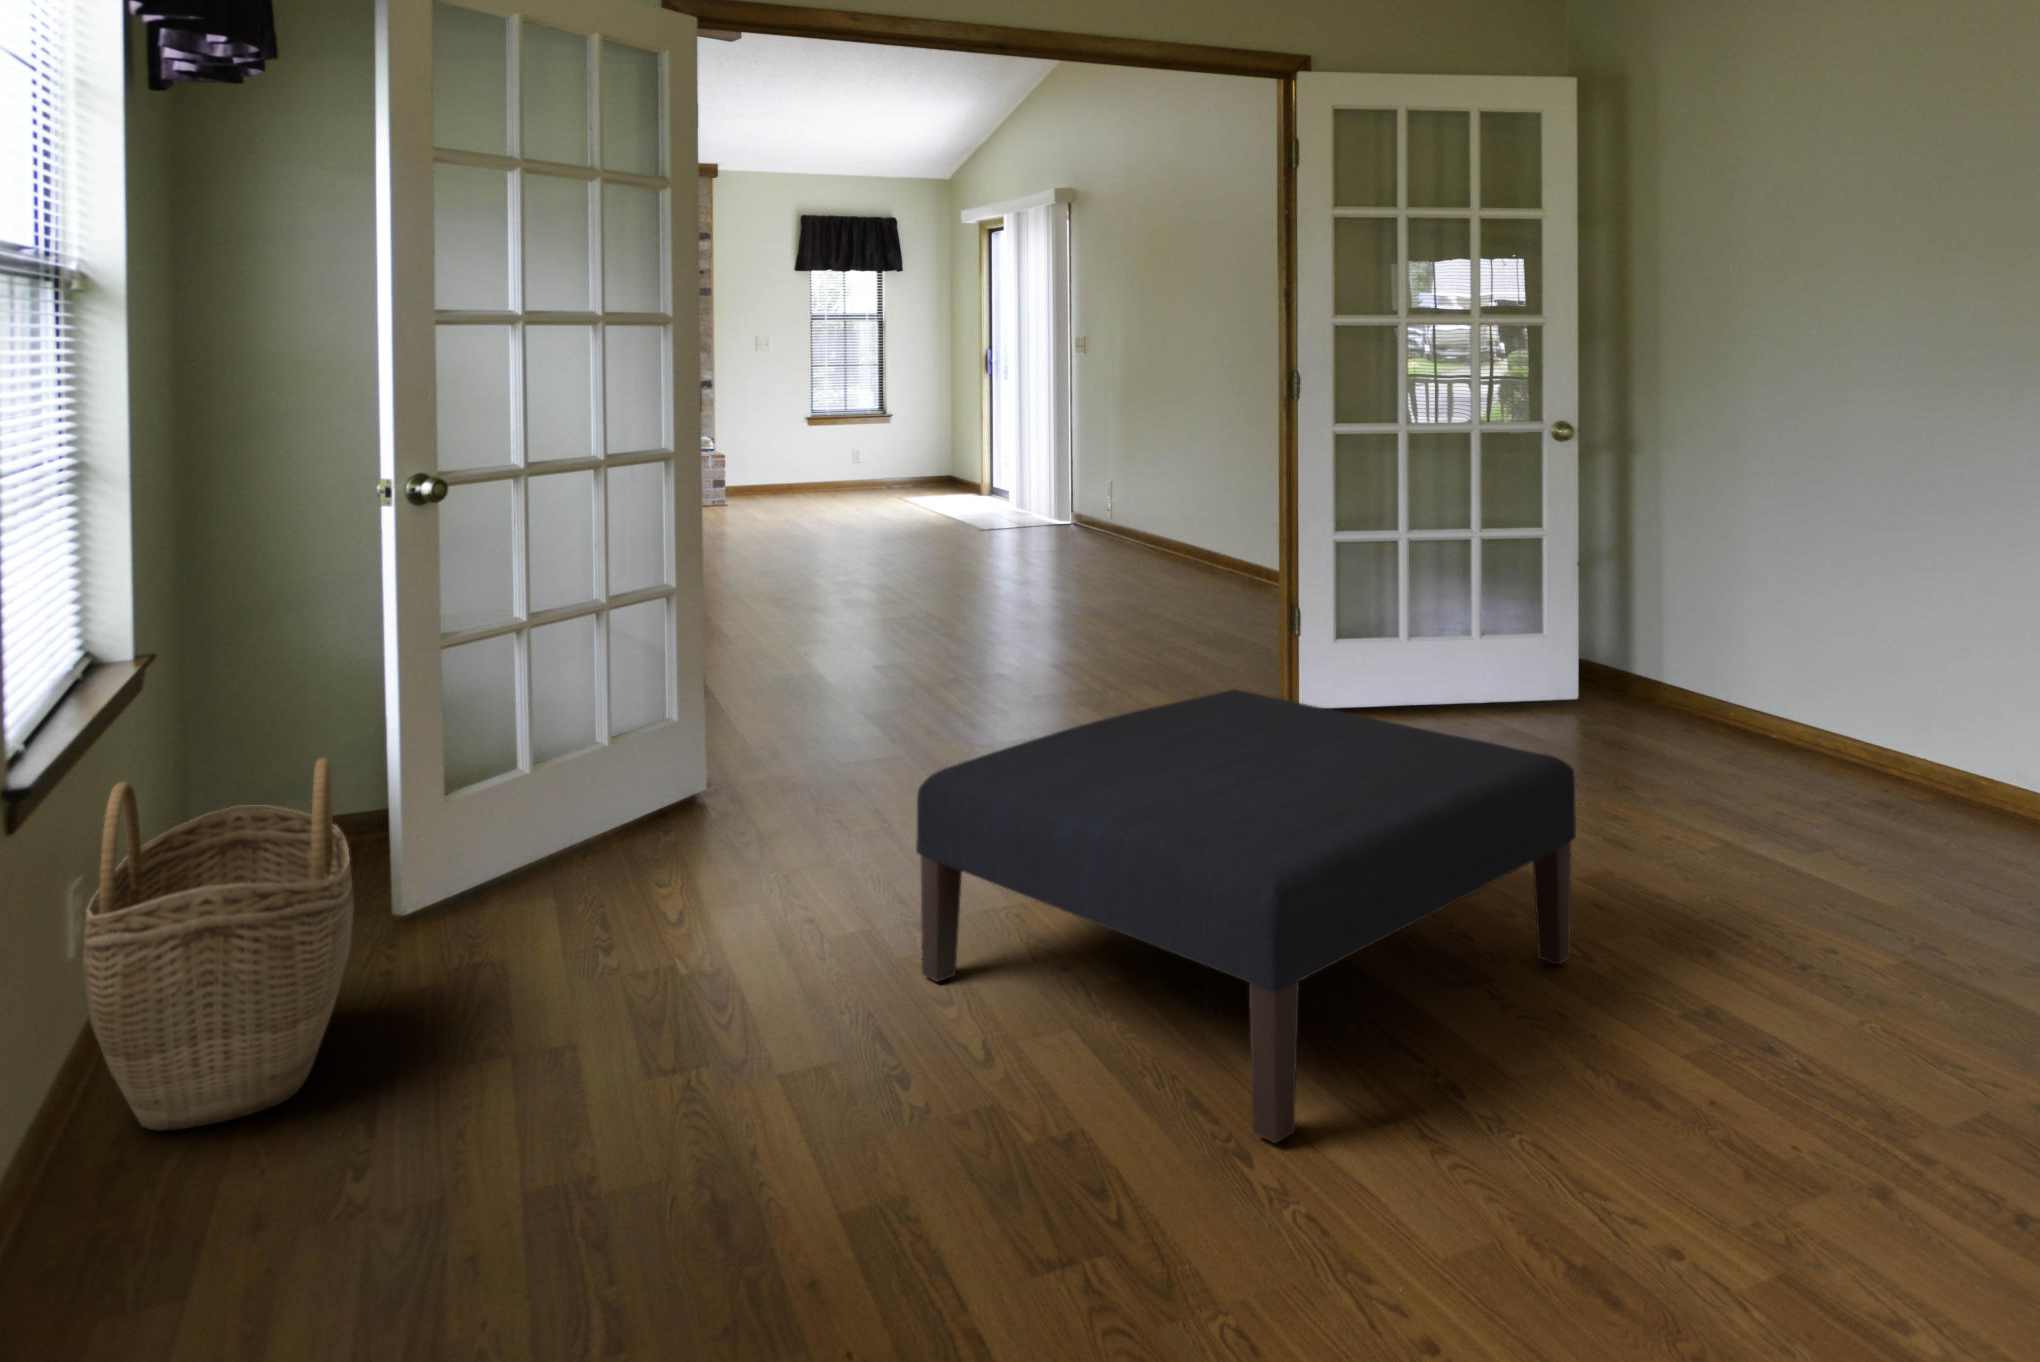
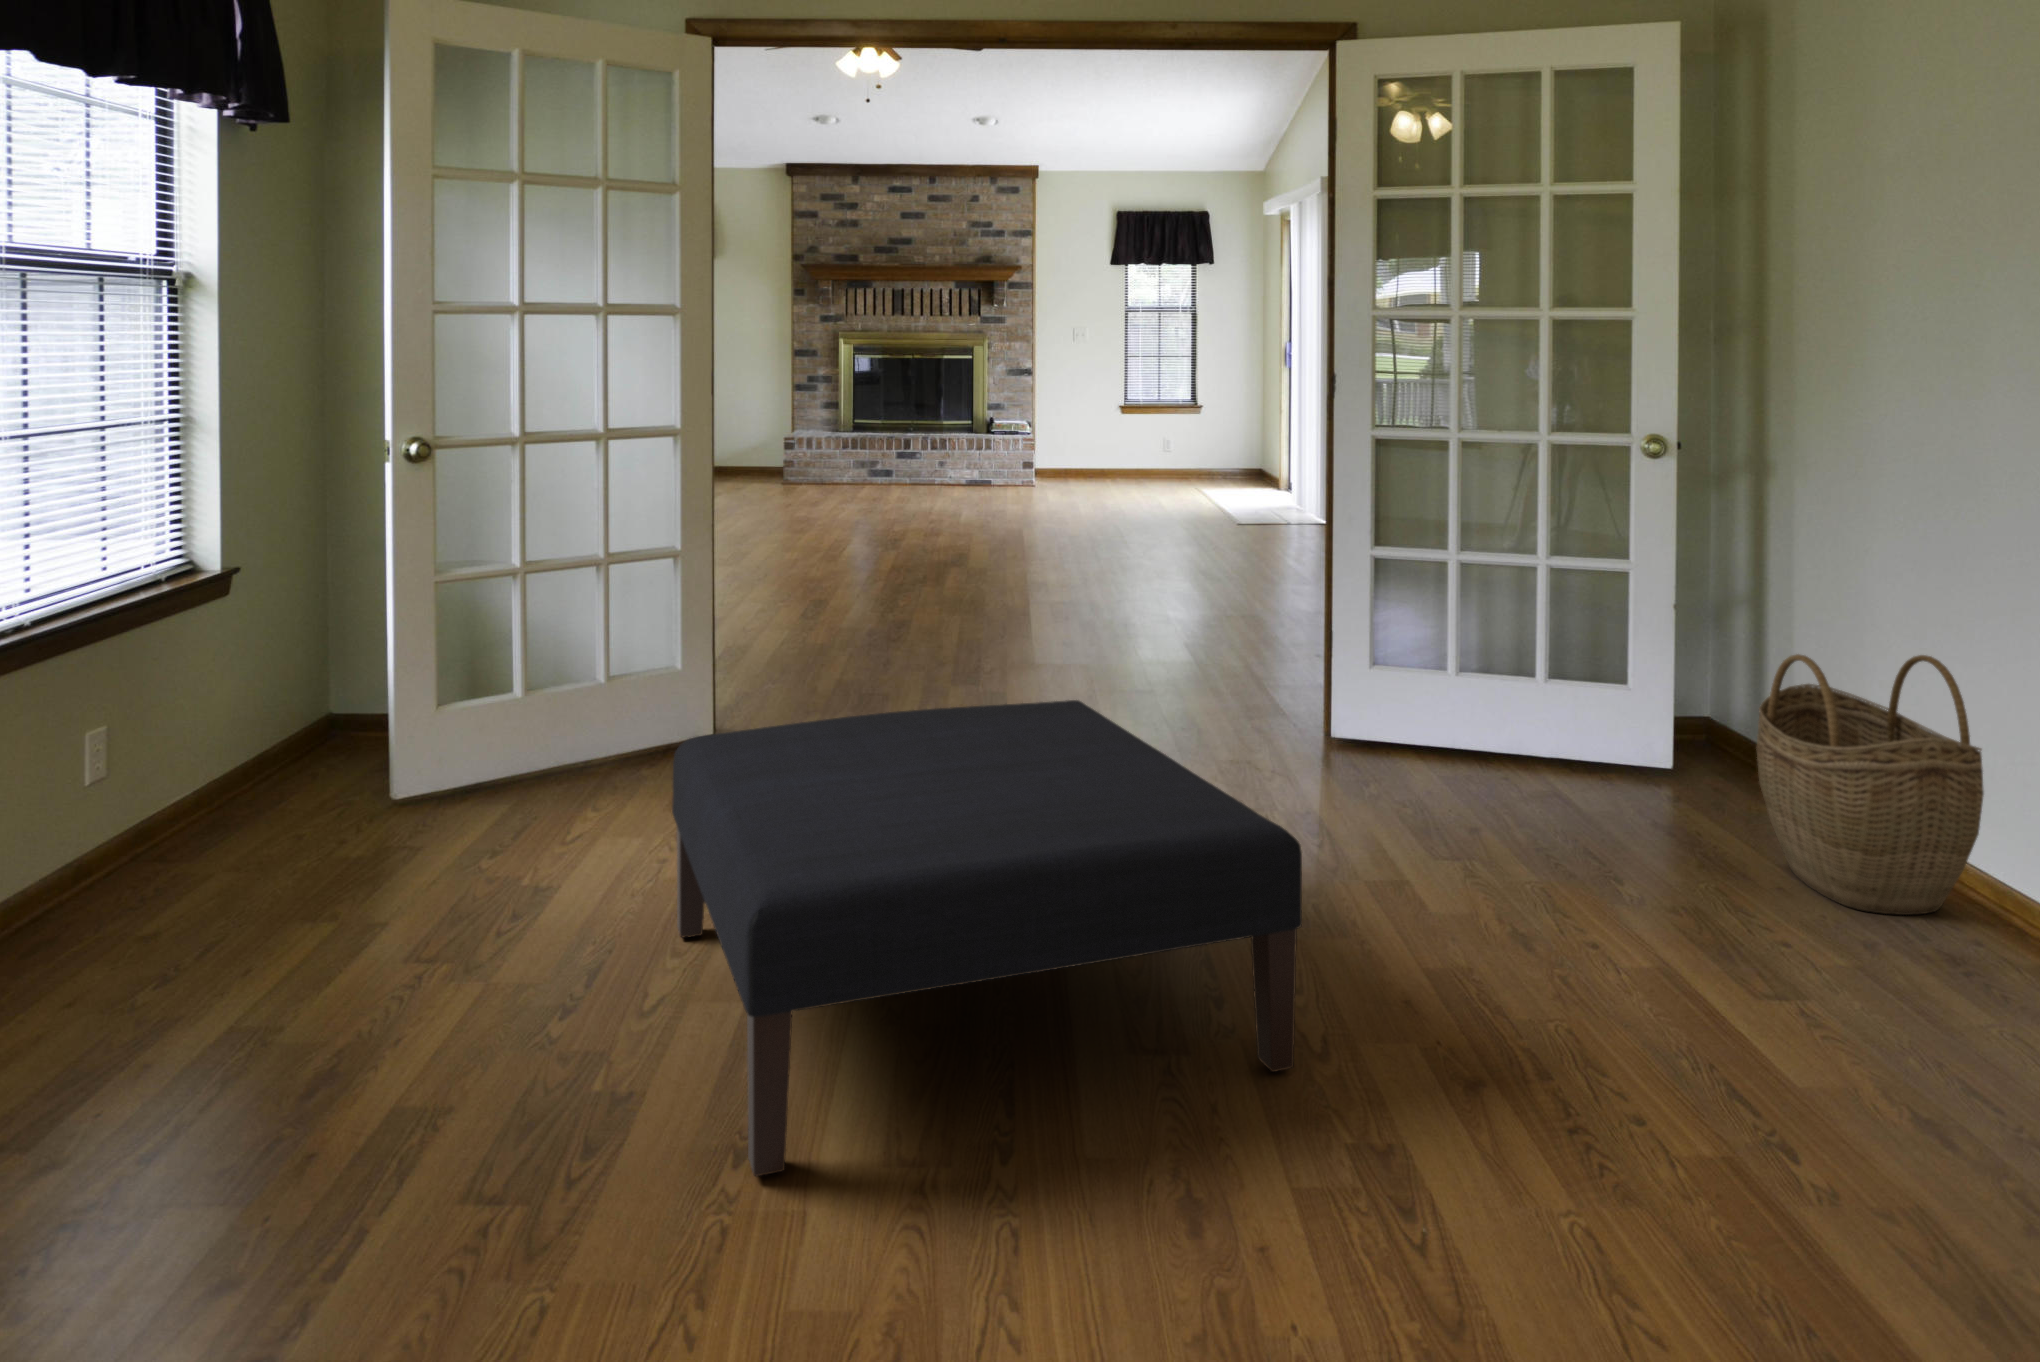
woven basket: present [83,758,354,1130] -> present [1757,654,1984,915]

